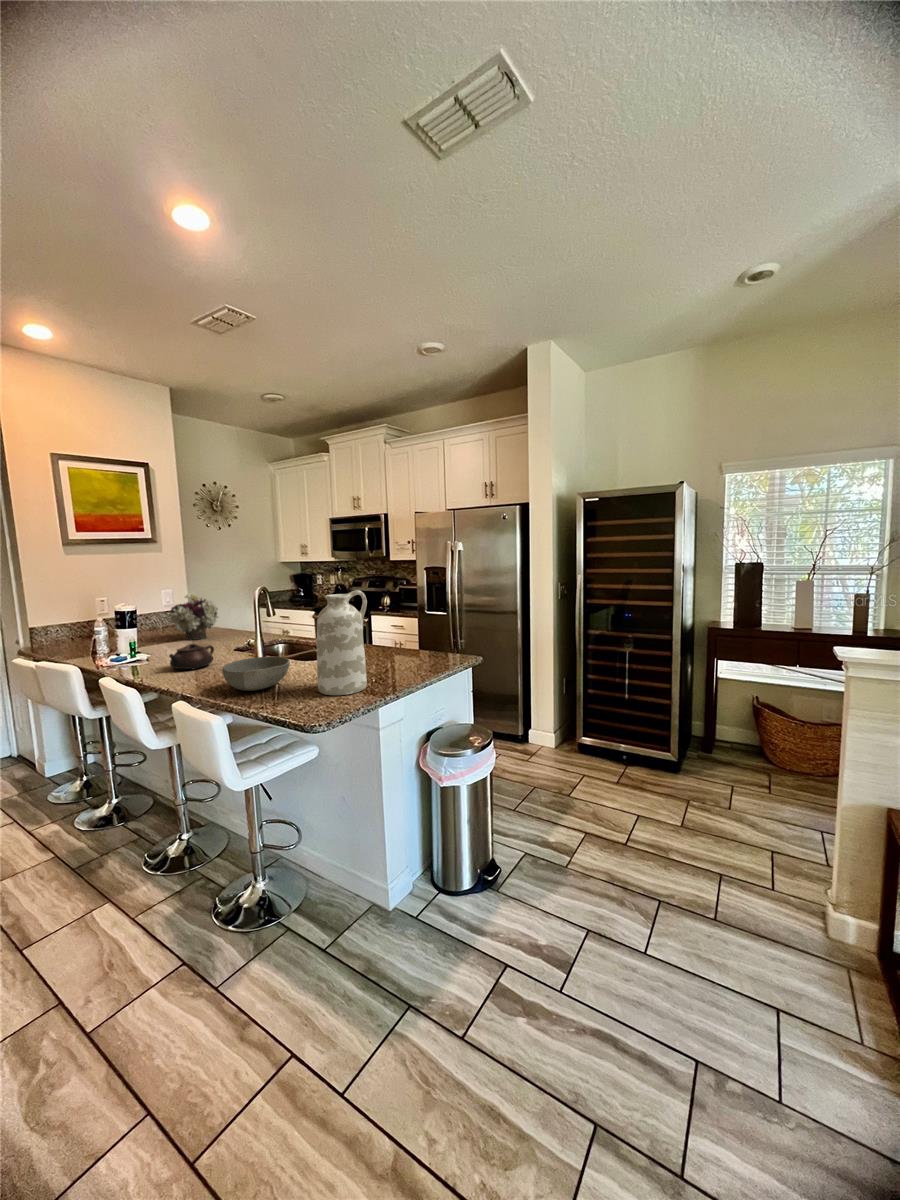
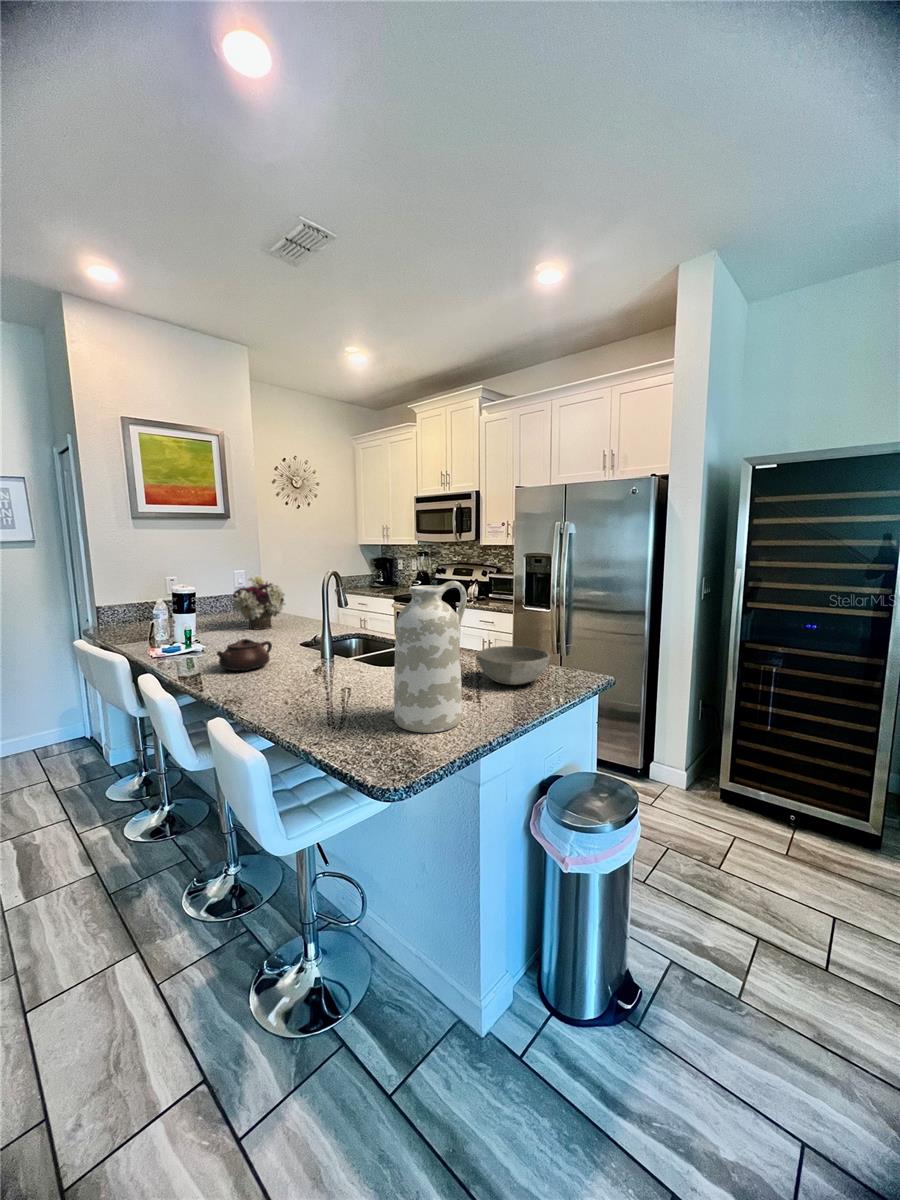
bowl: present [222,656,290,691] -> present [477,646,550,685]

